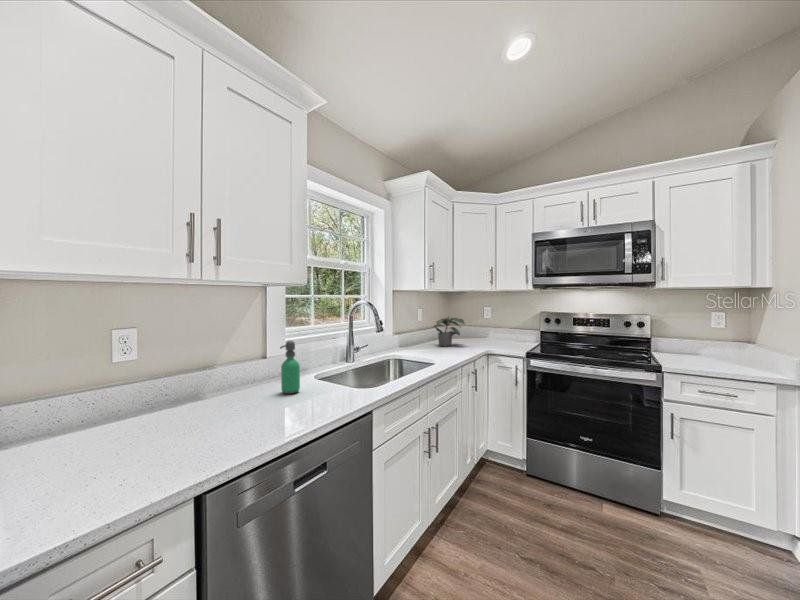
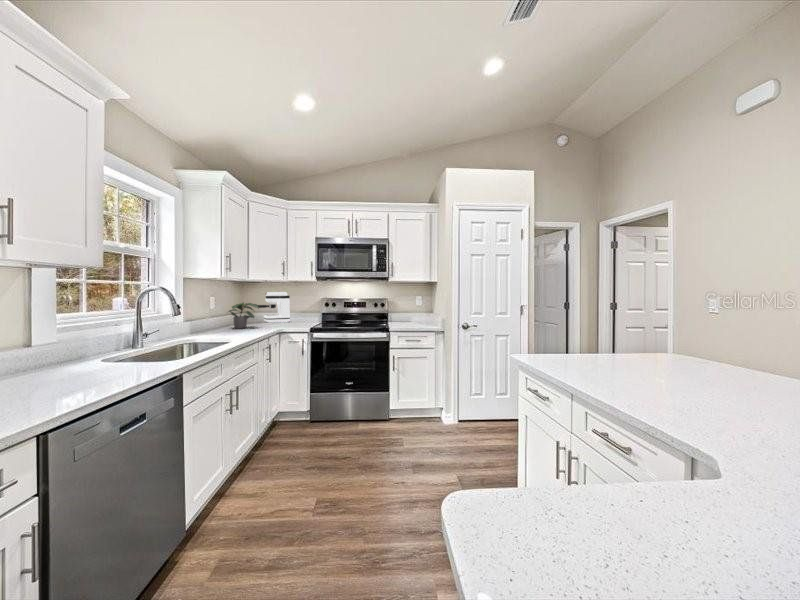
coffee maker: none [463,304,500,340] -> present [258,292,290,323]
soap dispenser: present [280,341,300,394] -> none [78,320,101,370]

